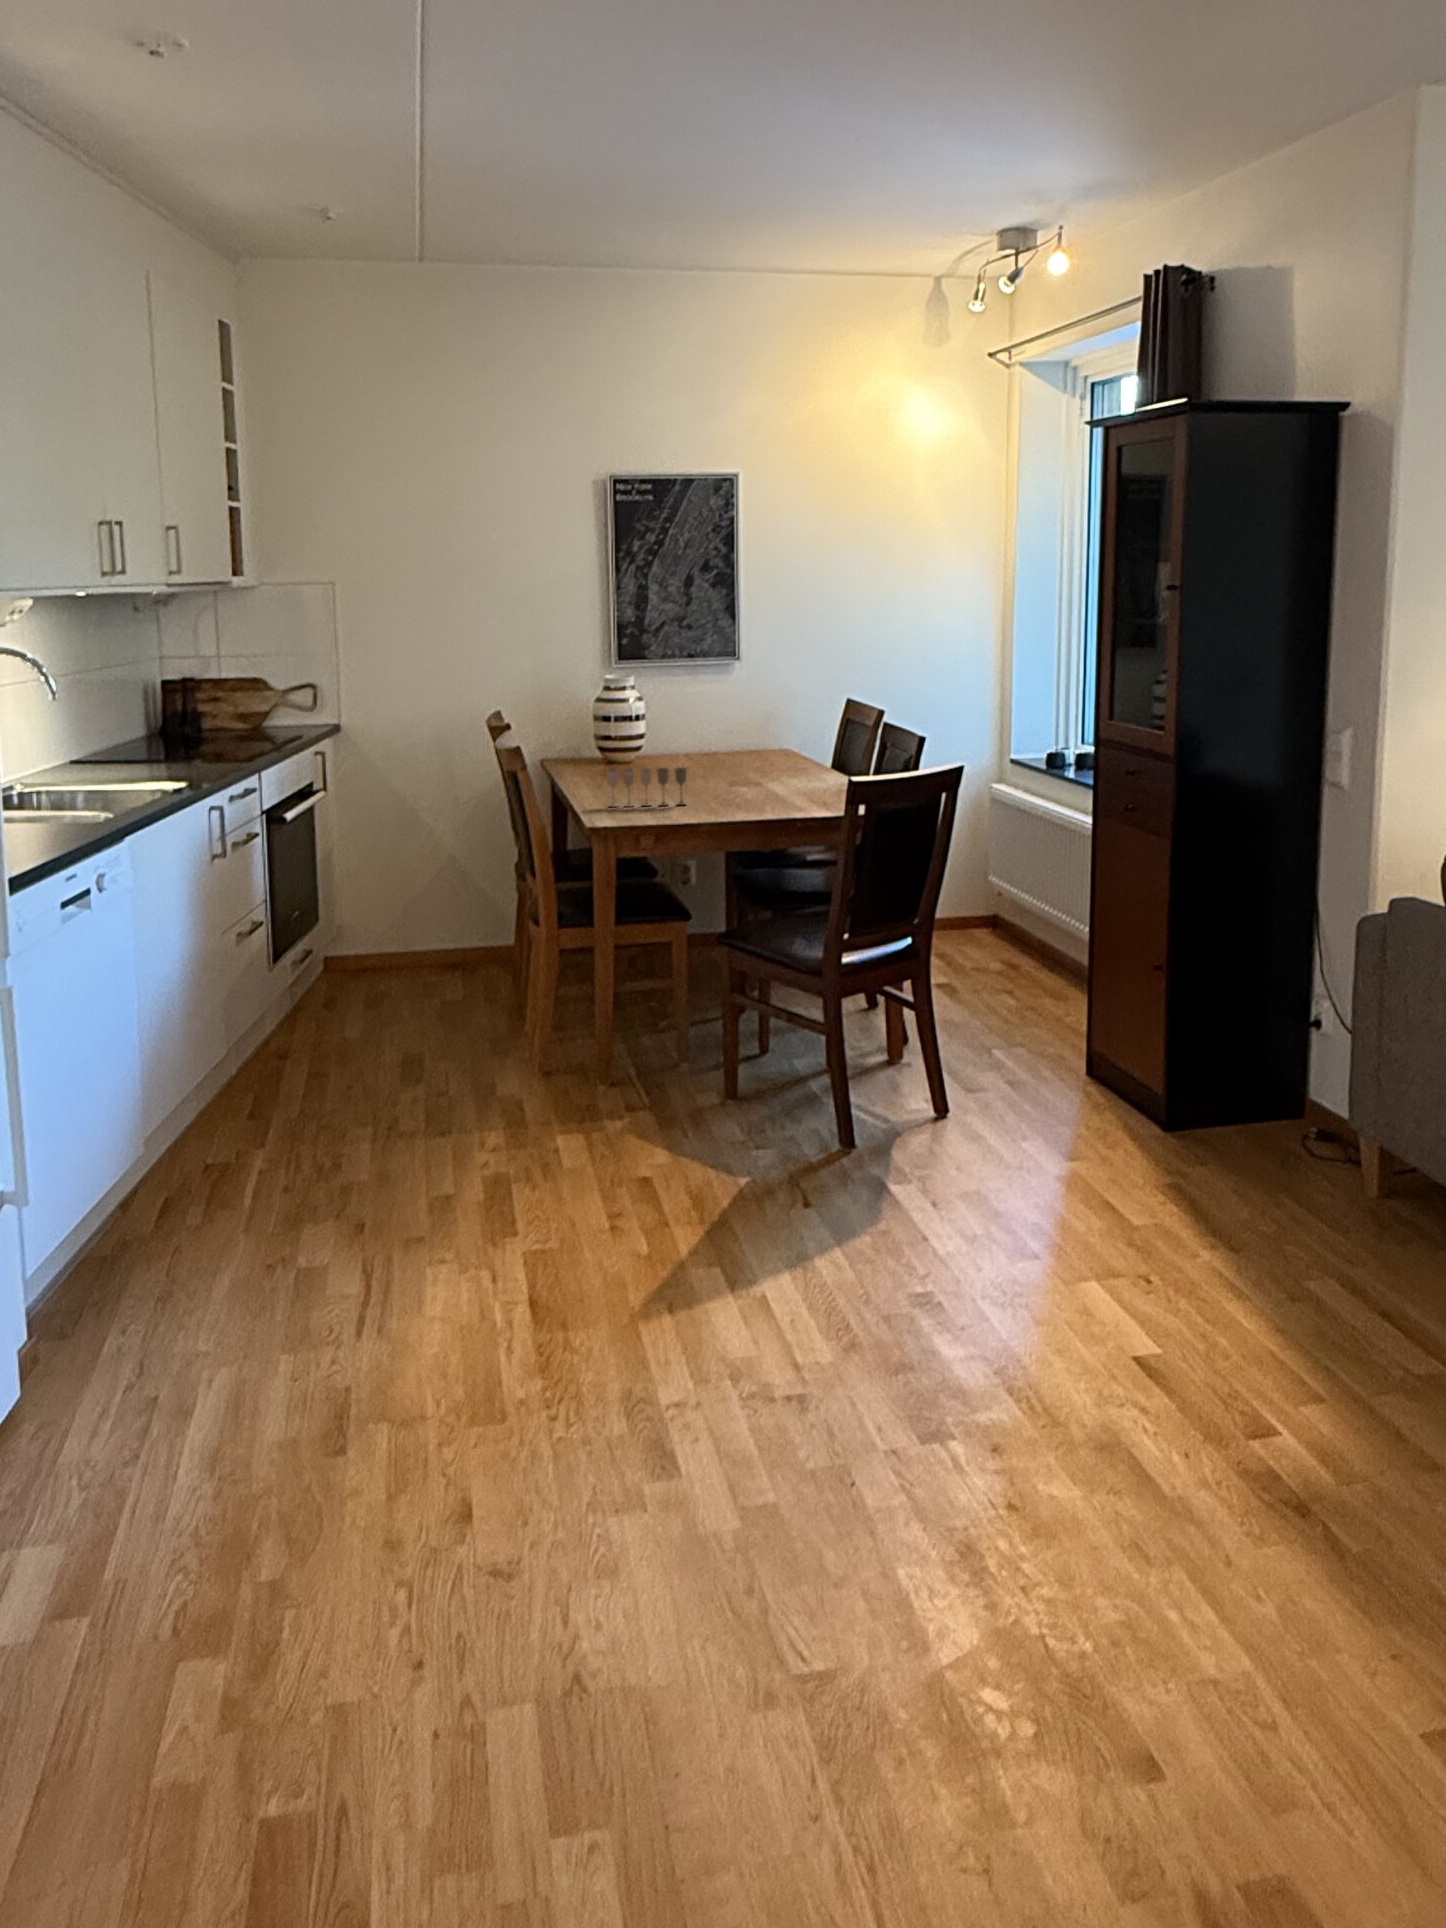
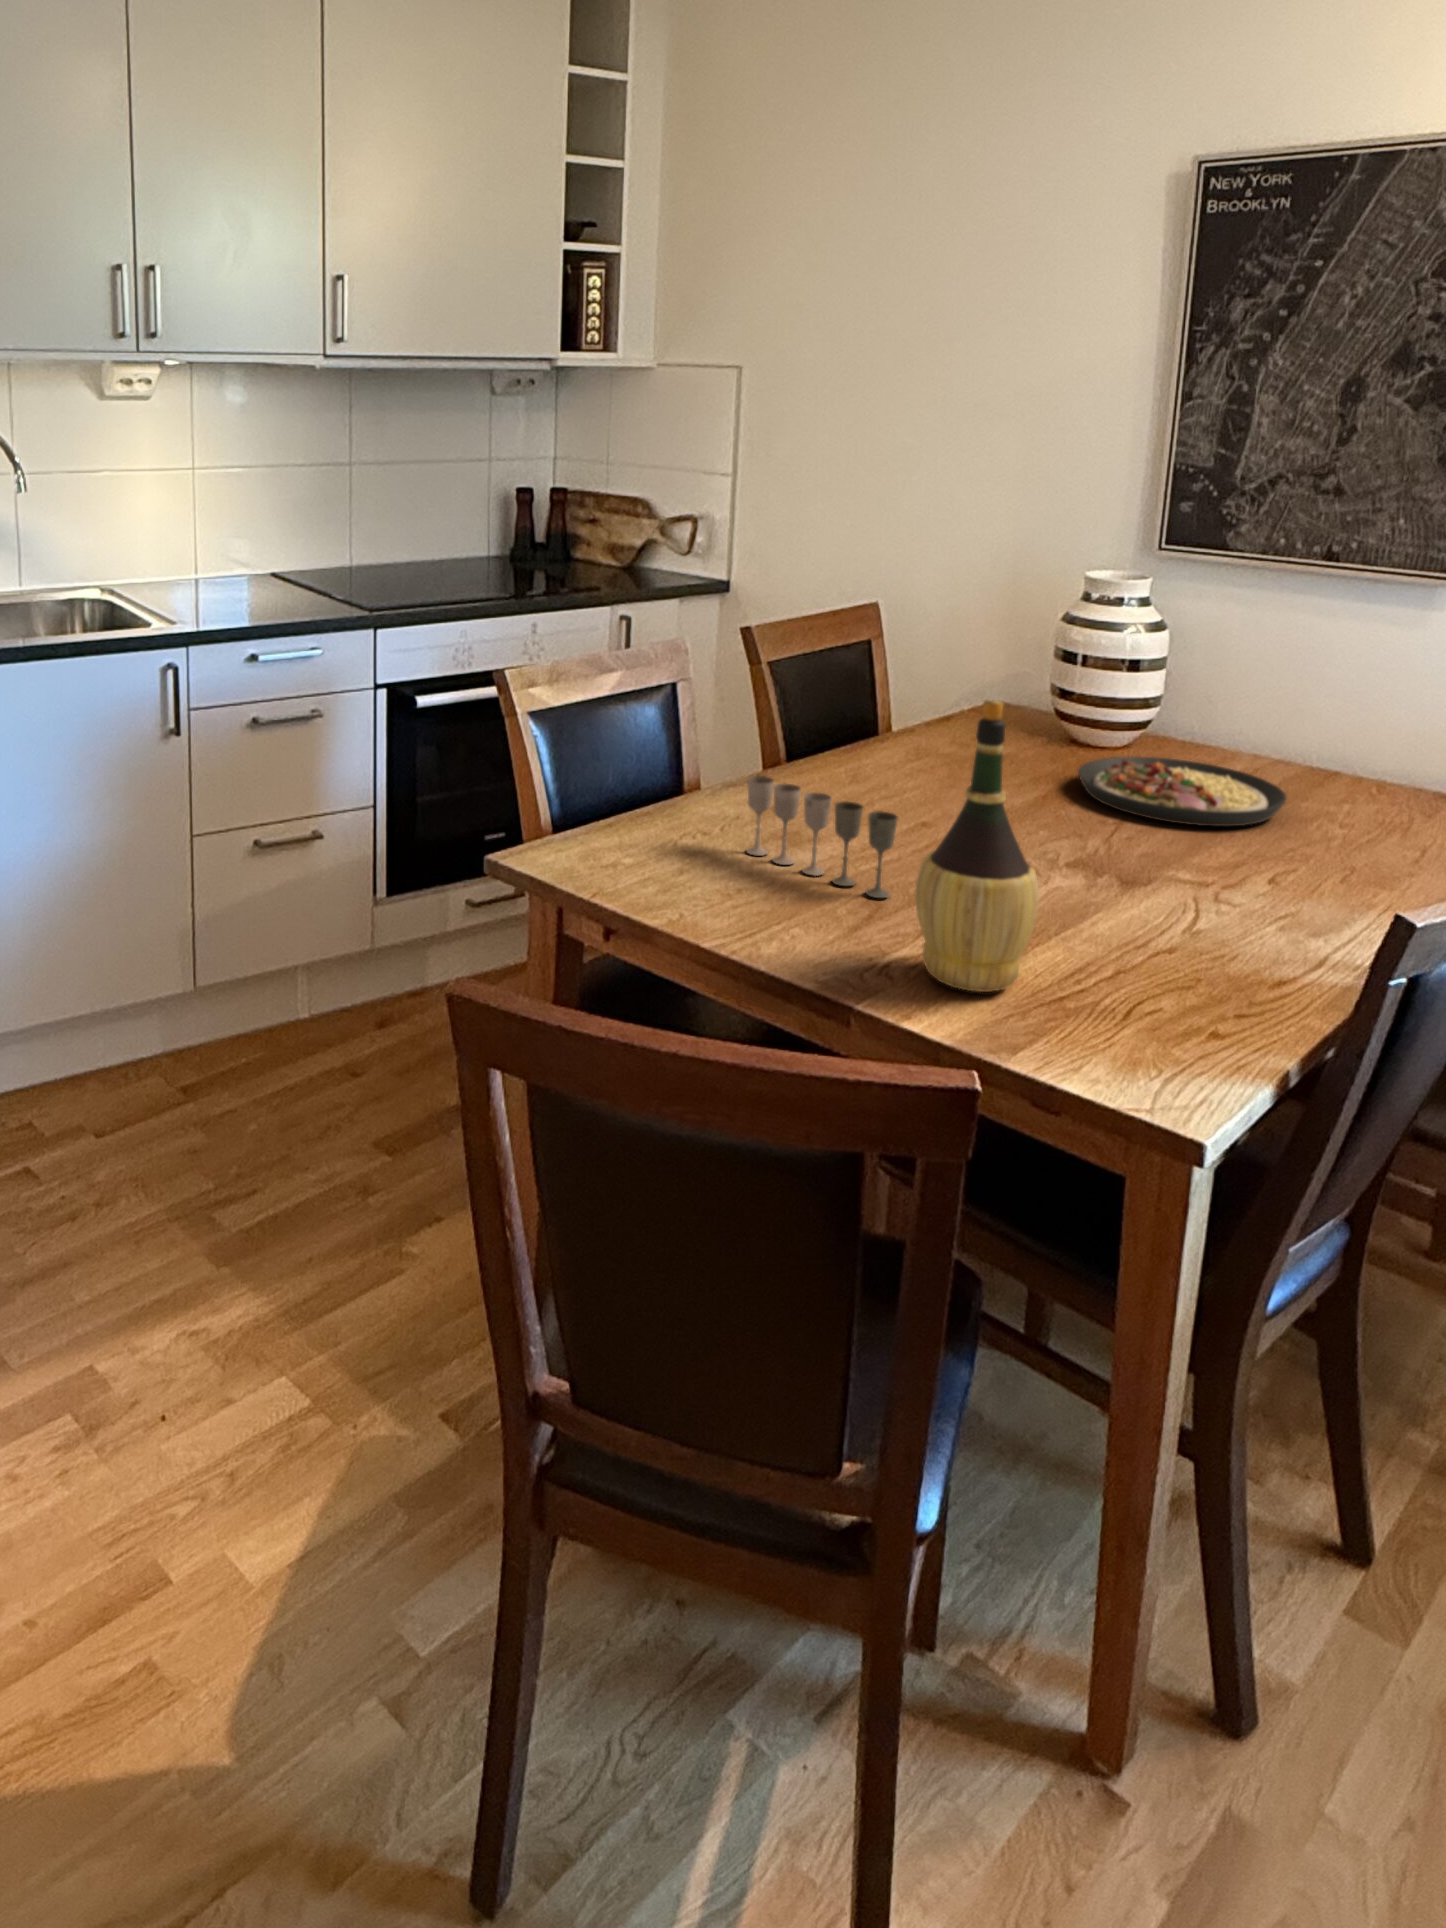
wine bottle: none [735,698,781,812] -> present [915,700,1039,992]
plate: none [649,754,735,774] -> present [1078,757,1287,826]

